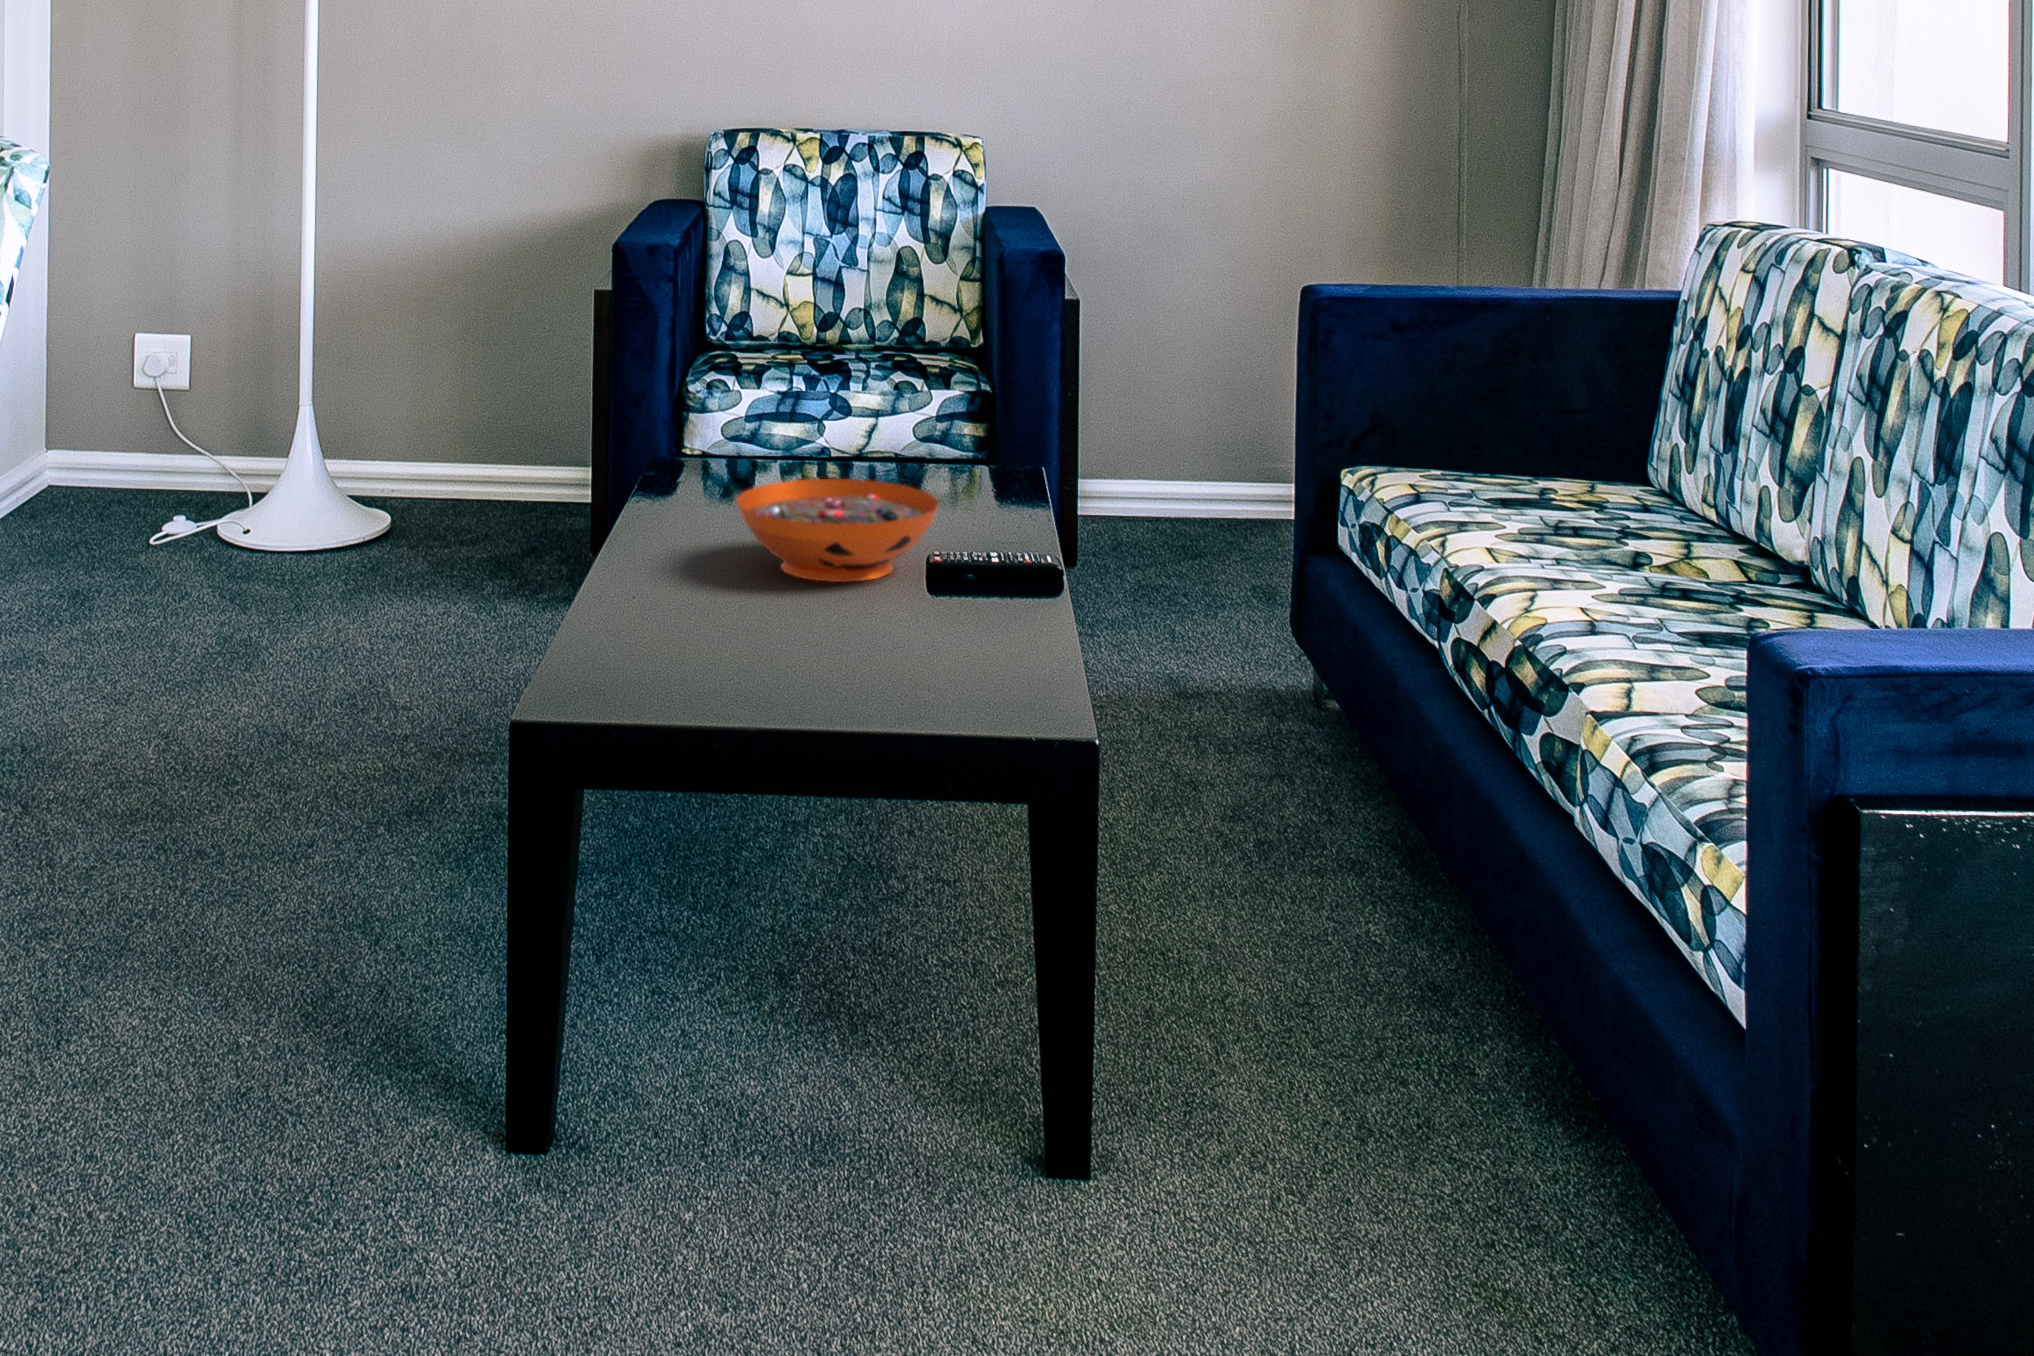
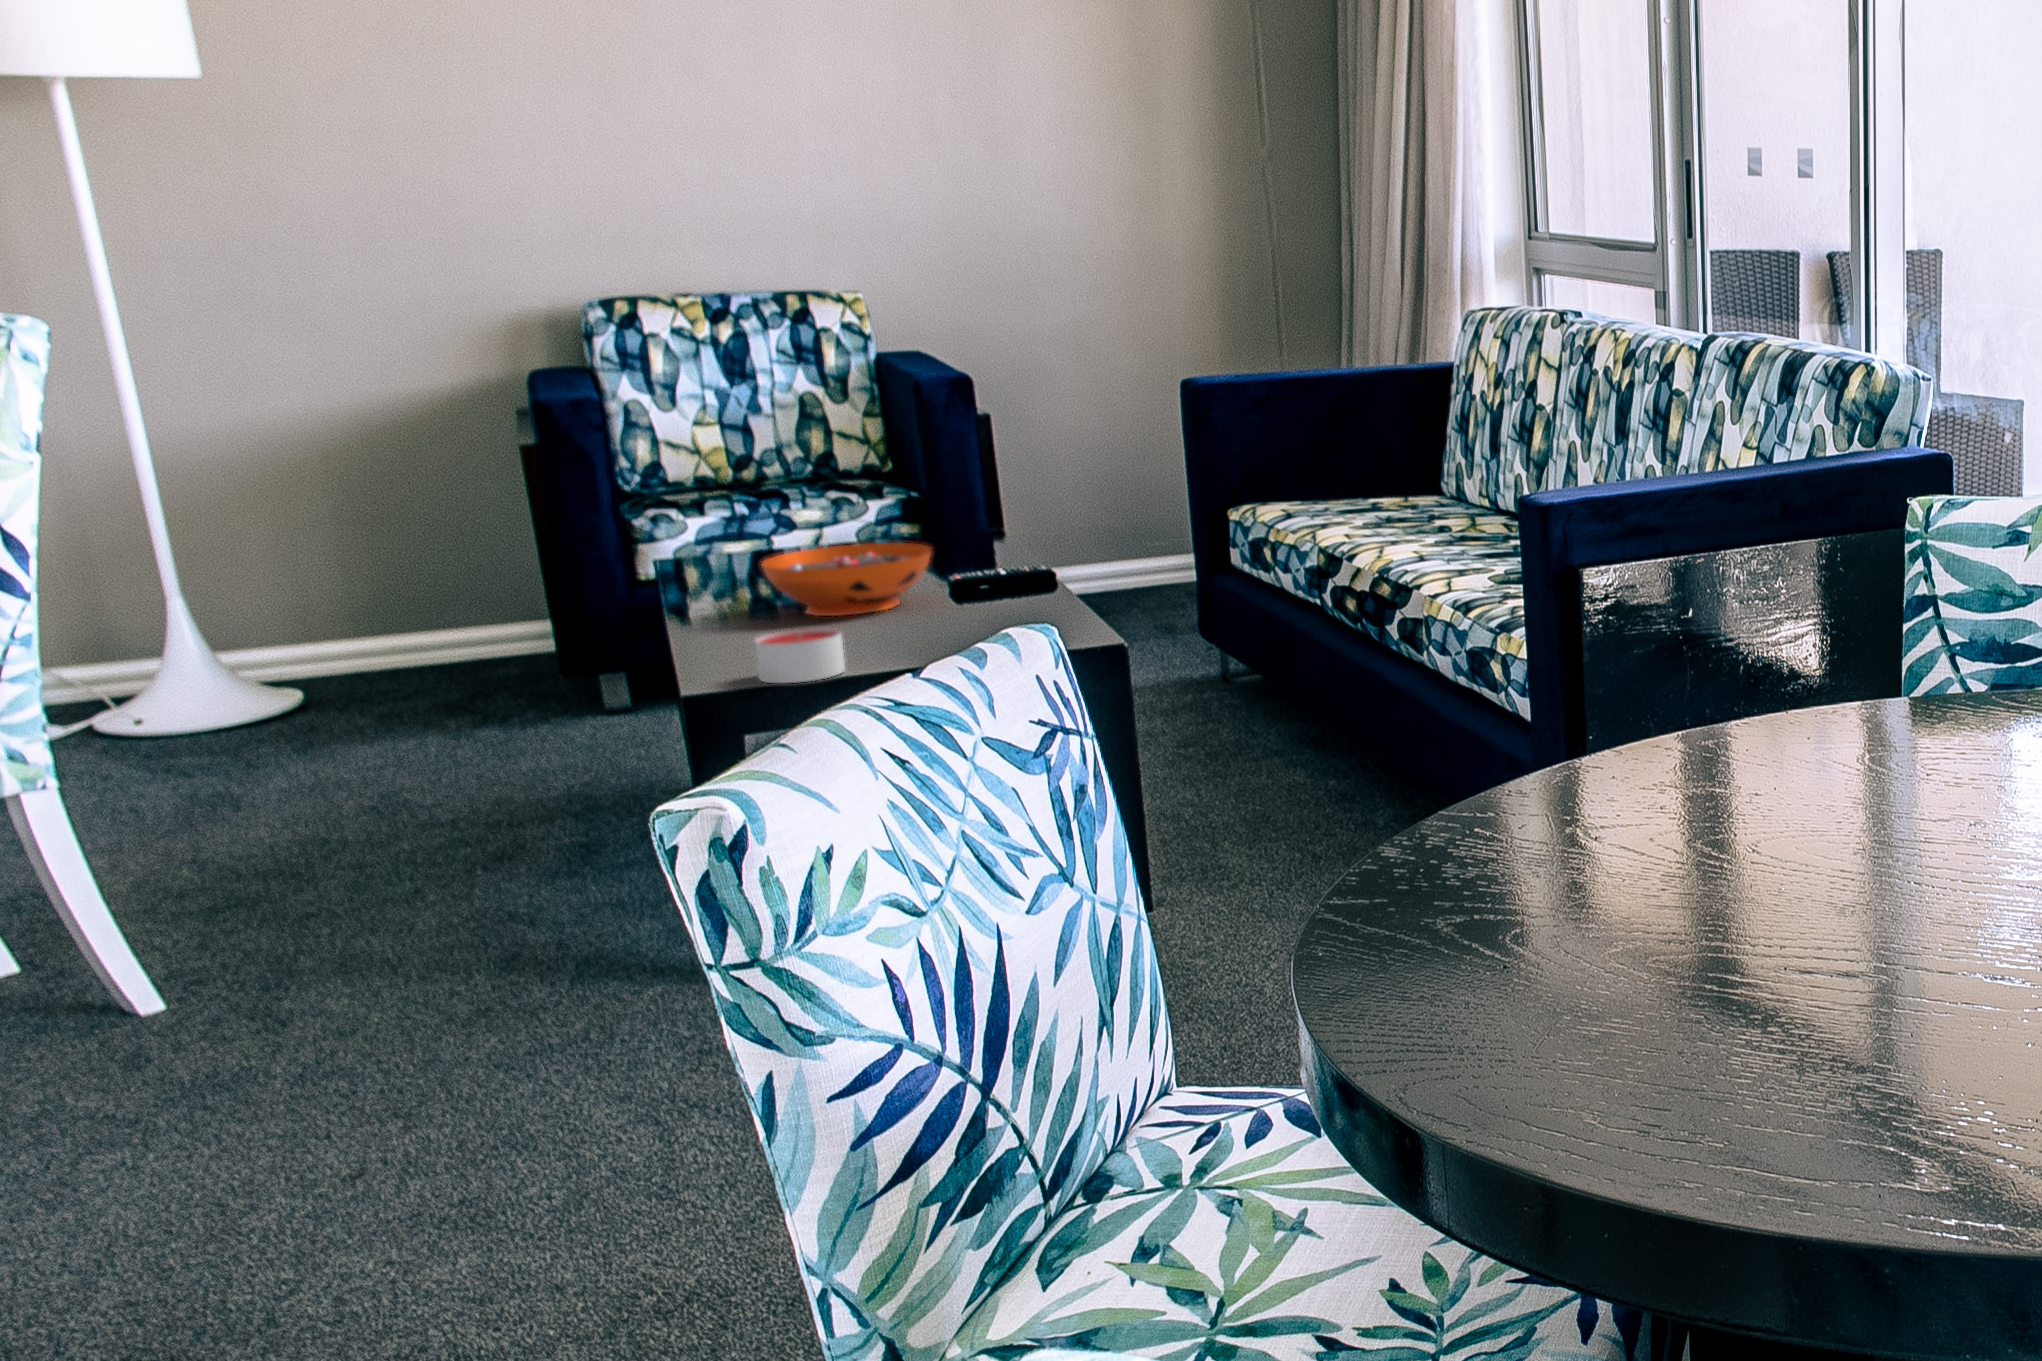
candle: none [652,627,760,712] -> present [755,628,845,683]

